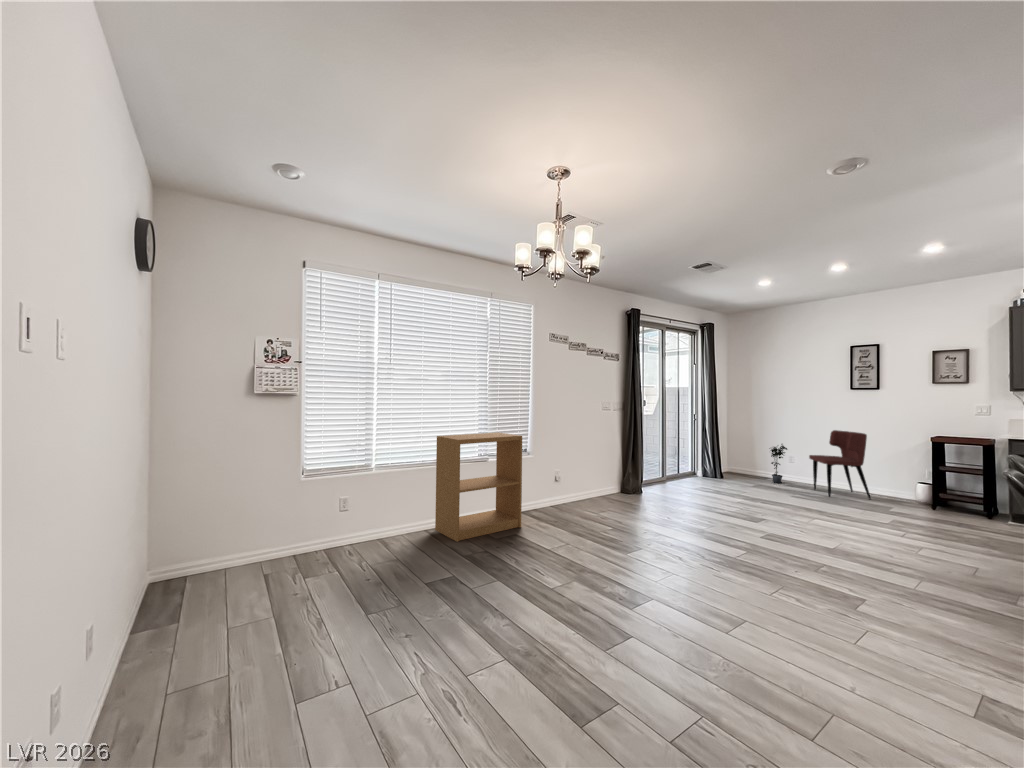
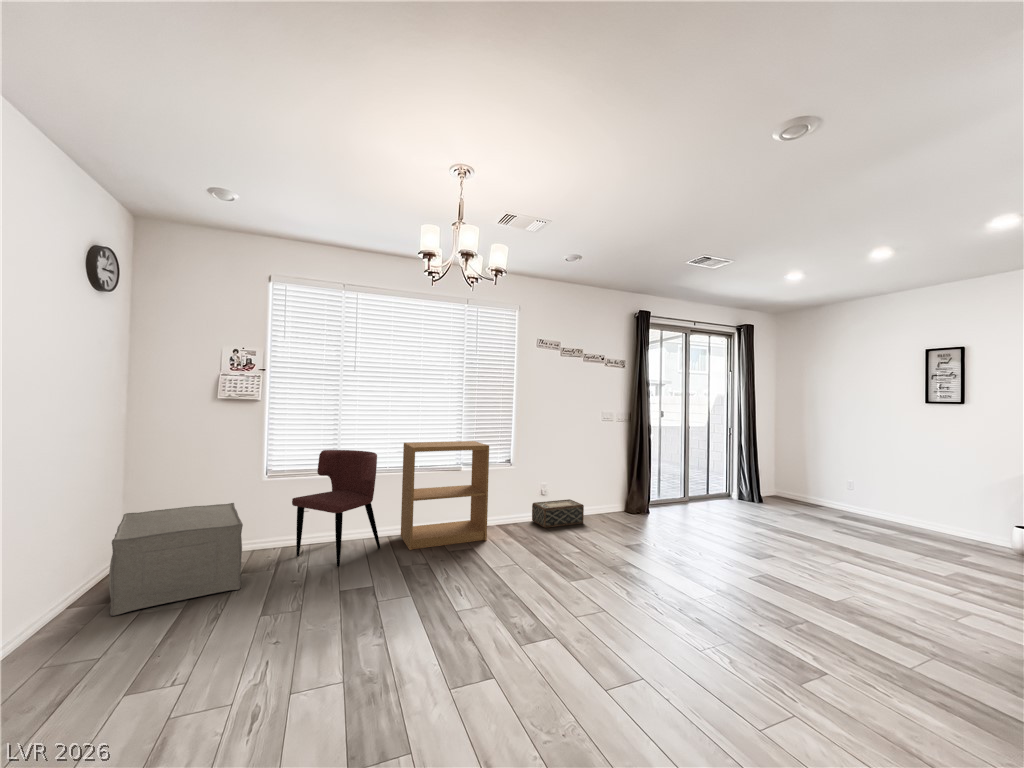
dining chair: present [809,430,871,499] -> present [292,450,380,567]
potted plant: present [771,444,787,483] -> none [819,465,844,511]
woven basket: none [546,485,593,512] -> present [532,499,584,528]
ottoman: none [168,505,321,632] -> present [109,503,243,616]

